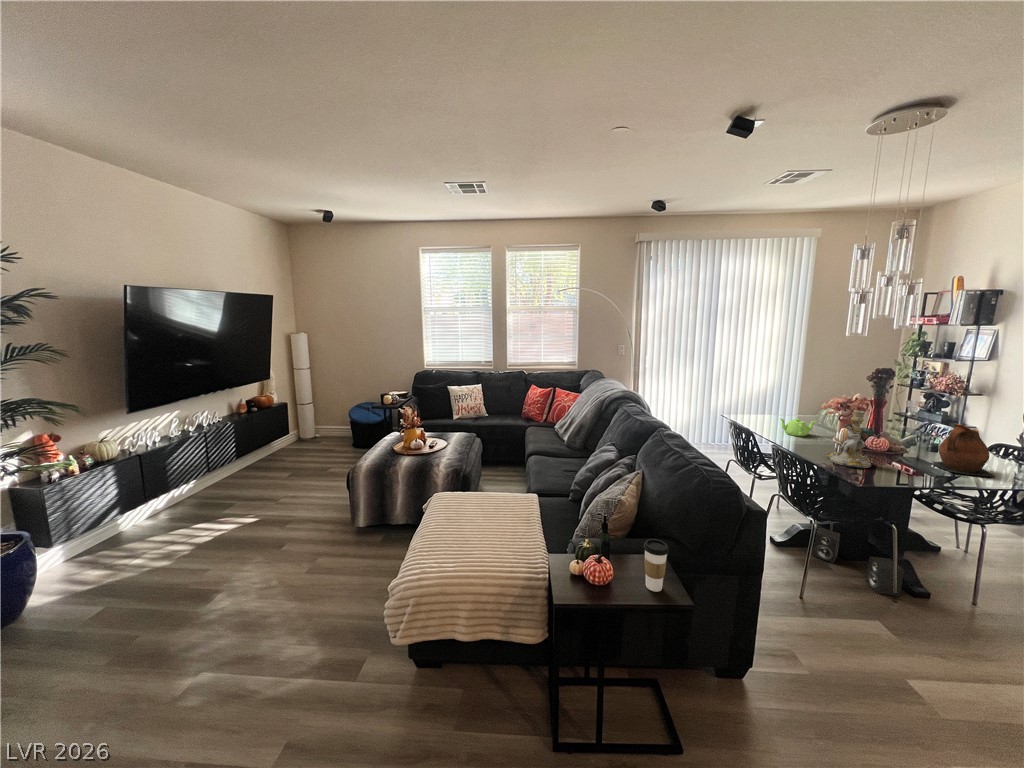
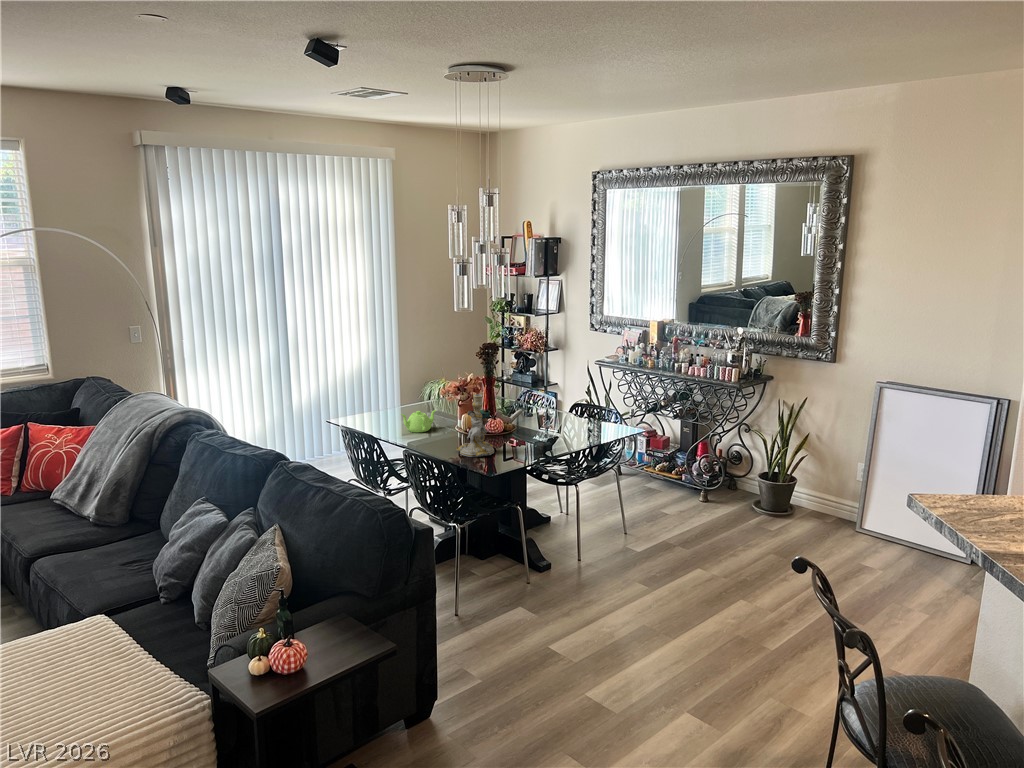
ceramic pitcher: present [933,423,995,477] -> none [535,393,578,441]
speaker: present [813,527,904,596] -> none [456,532,531,581]
coffee cup: present [643,539,669,592] -> none [335,593,363,652]

